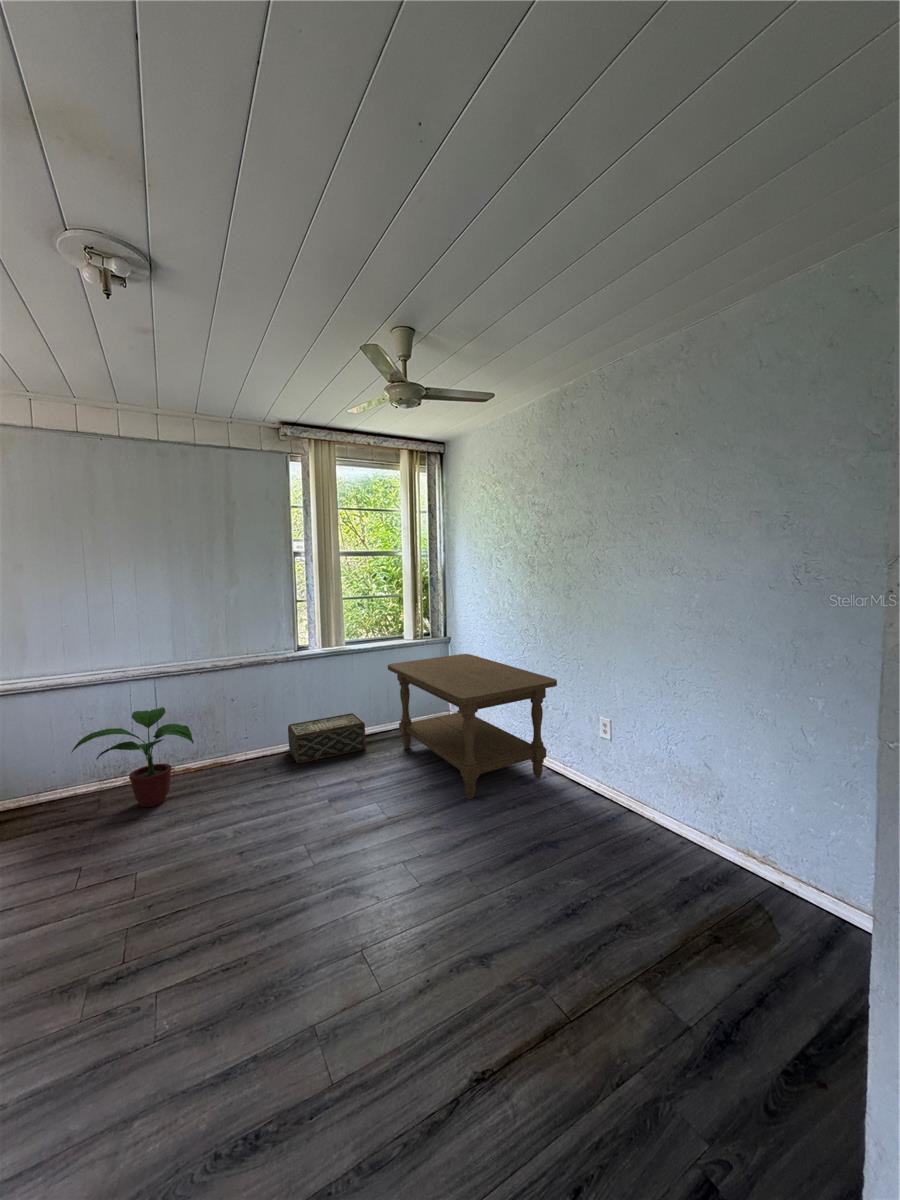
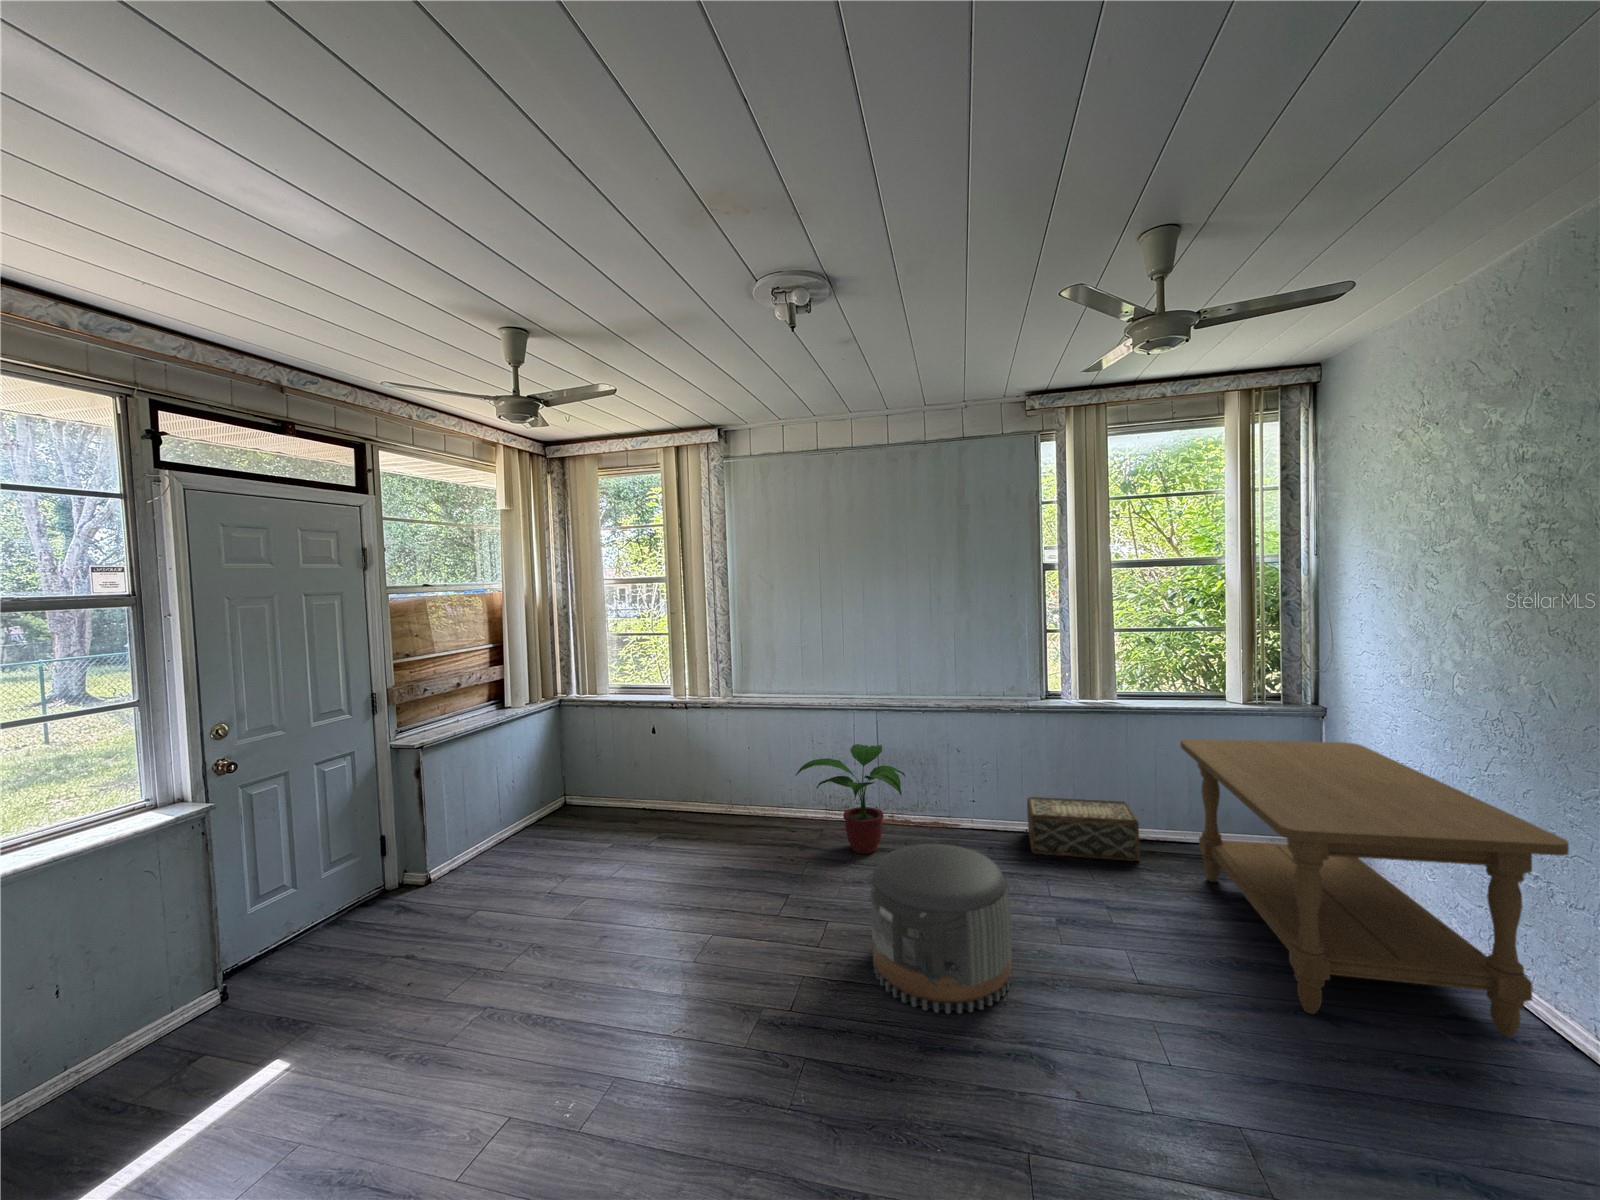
pouf: none [192,766,313,902] -> present [871,844,1012,1014]

